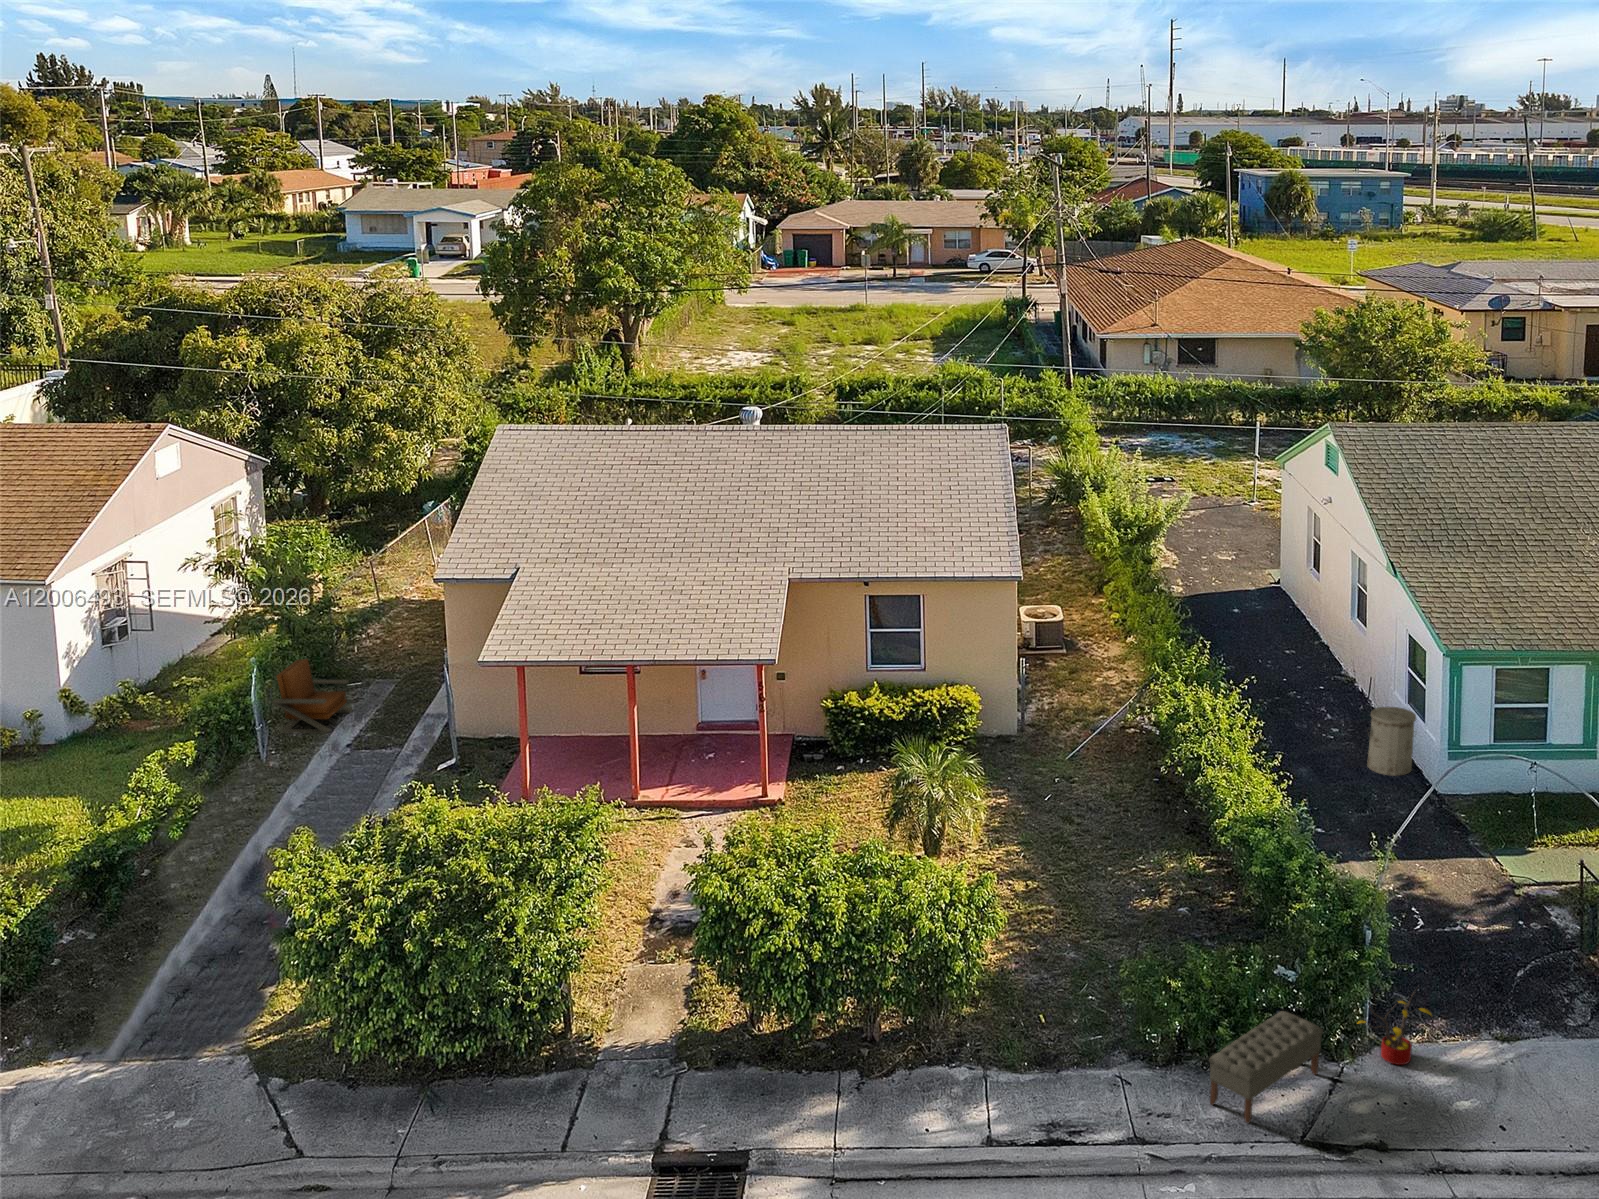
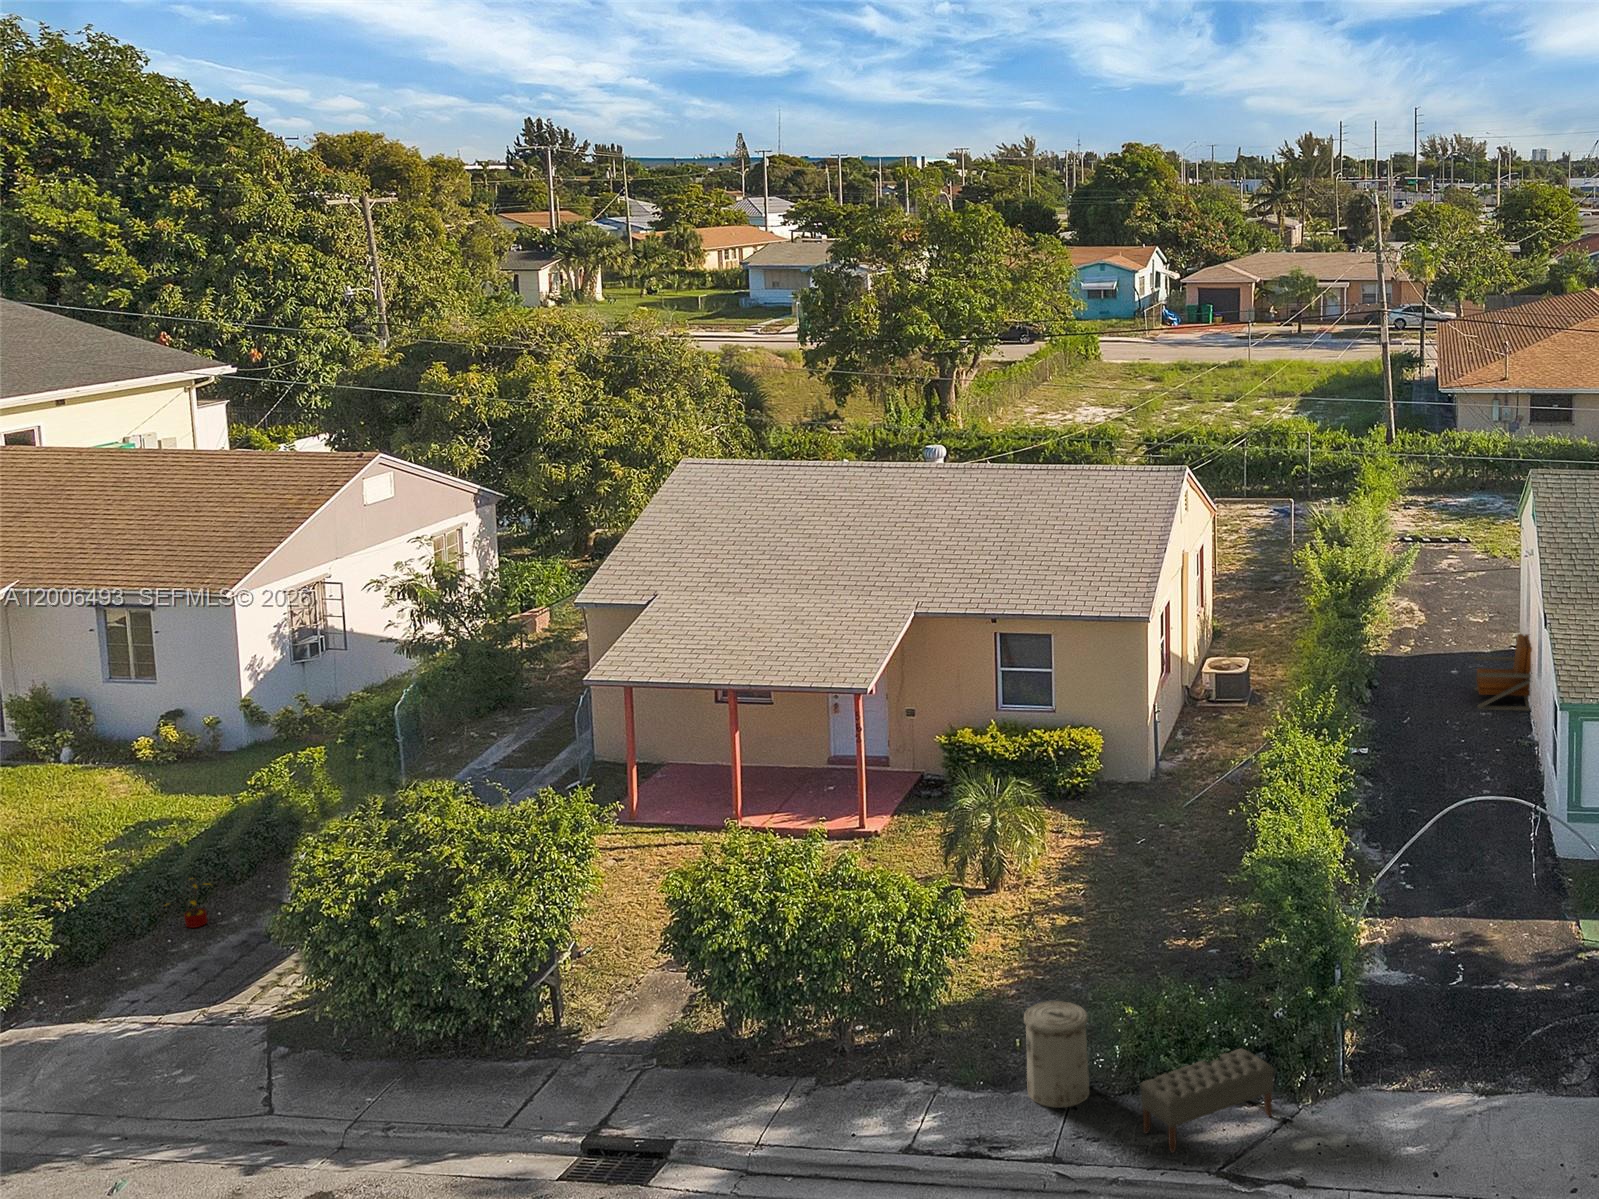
lounge chair: present [272,659,353,733] -> present [1474,634,1532,711]
trash can: present [1367,706,1417,776] -> present [1024,1001,1090,1108]
decorative plant: present [1358,991,1431,1065] -> present [166,878,209,928]

